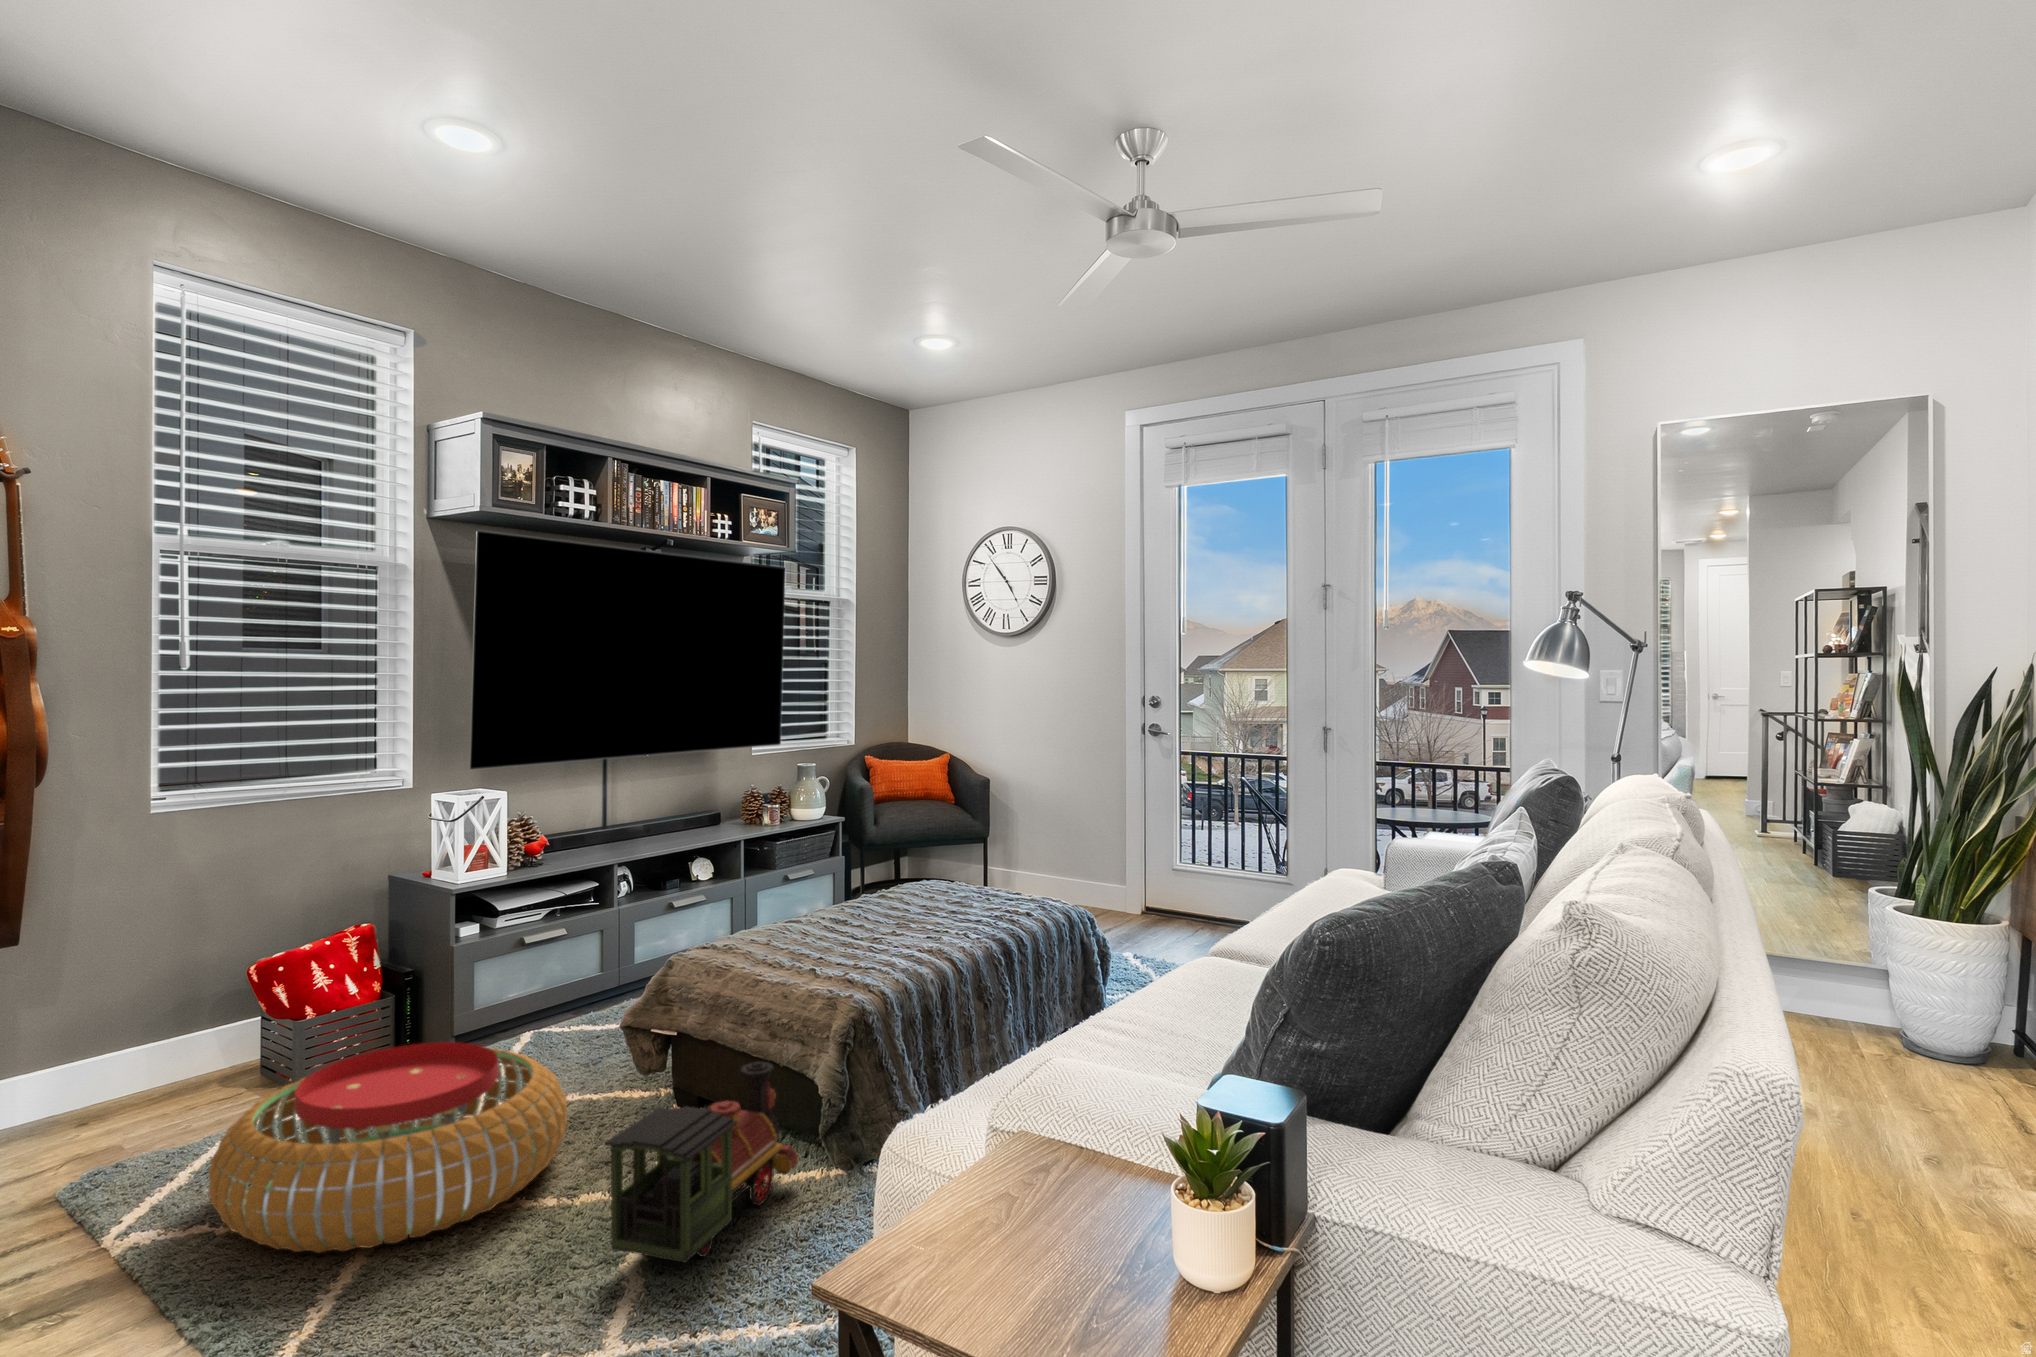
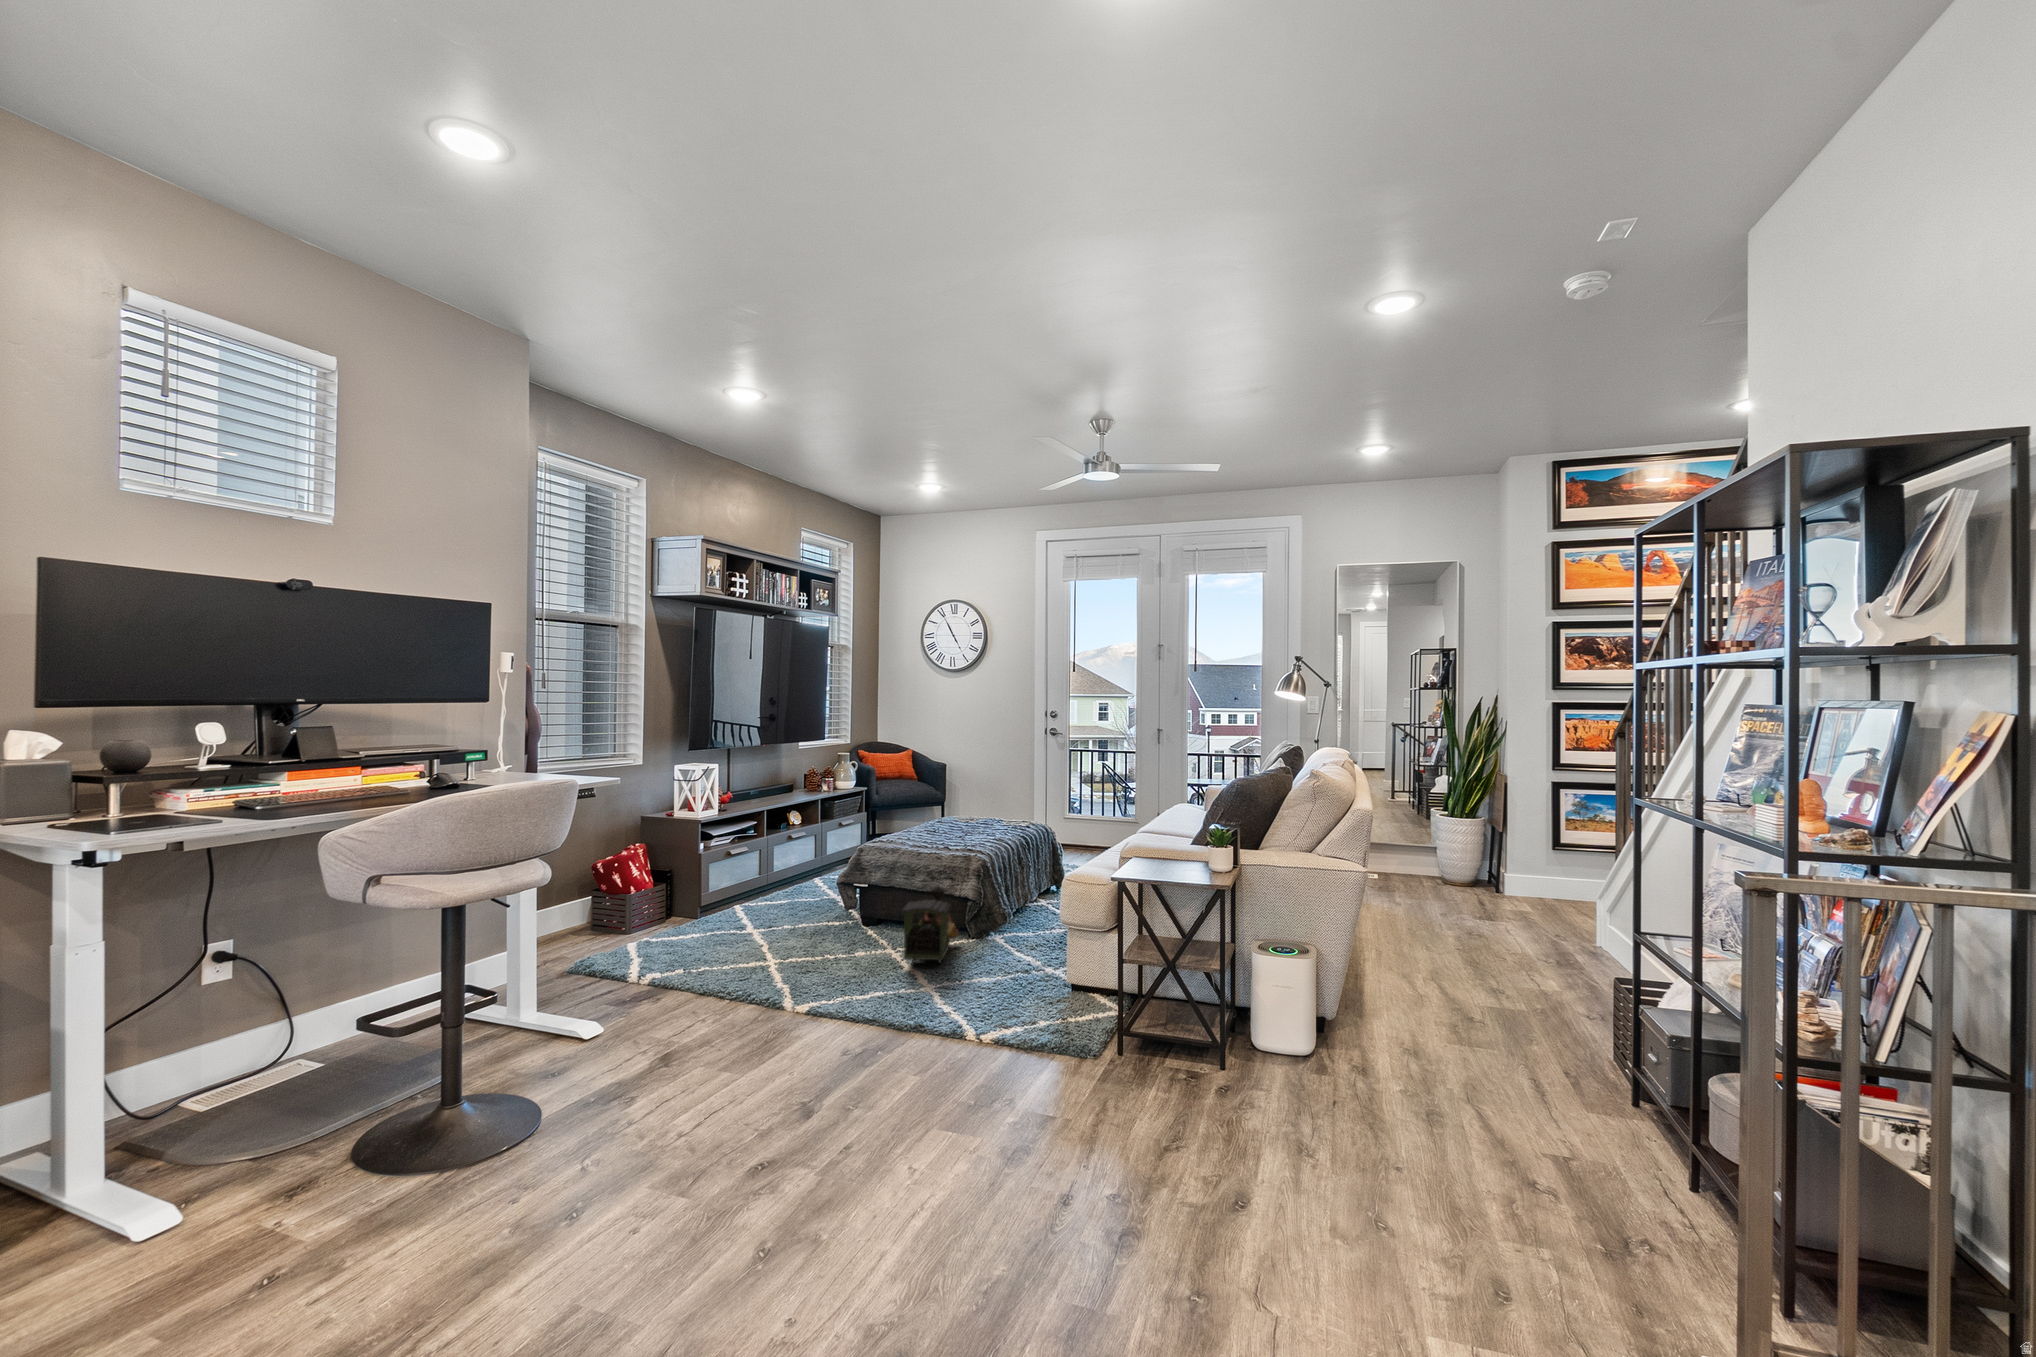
pouf: present [208,1042,567,1253] -> none [676,889,838,973]

